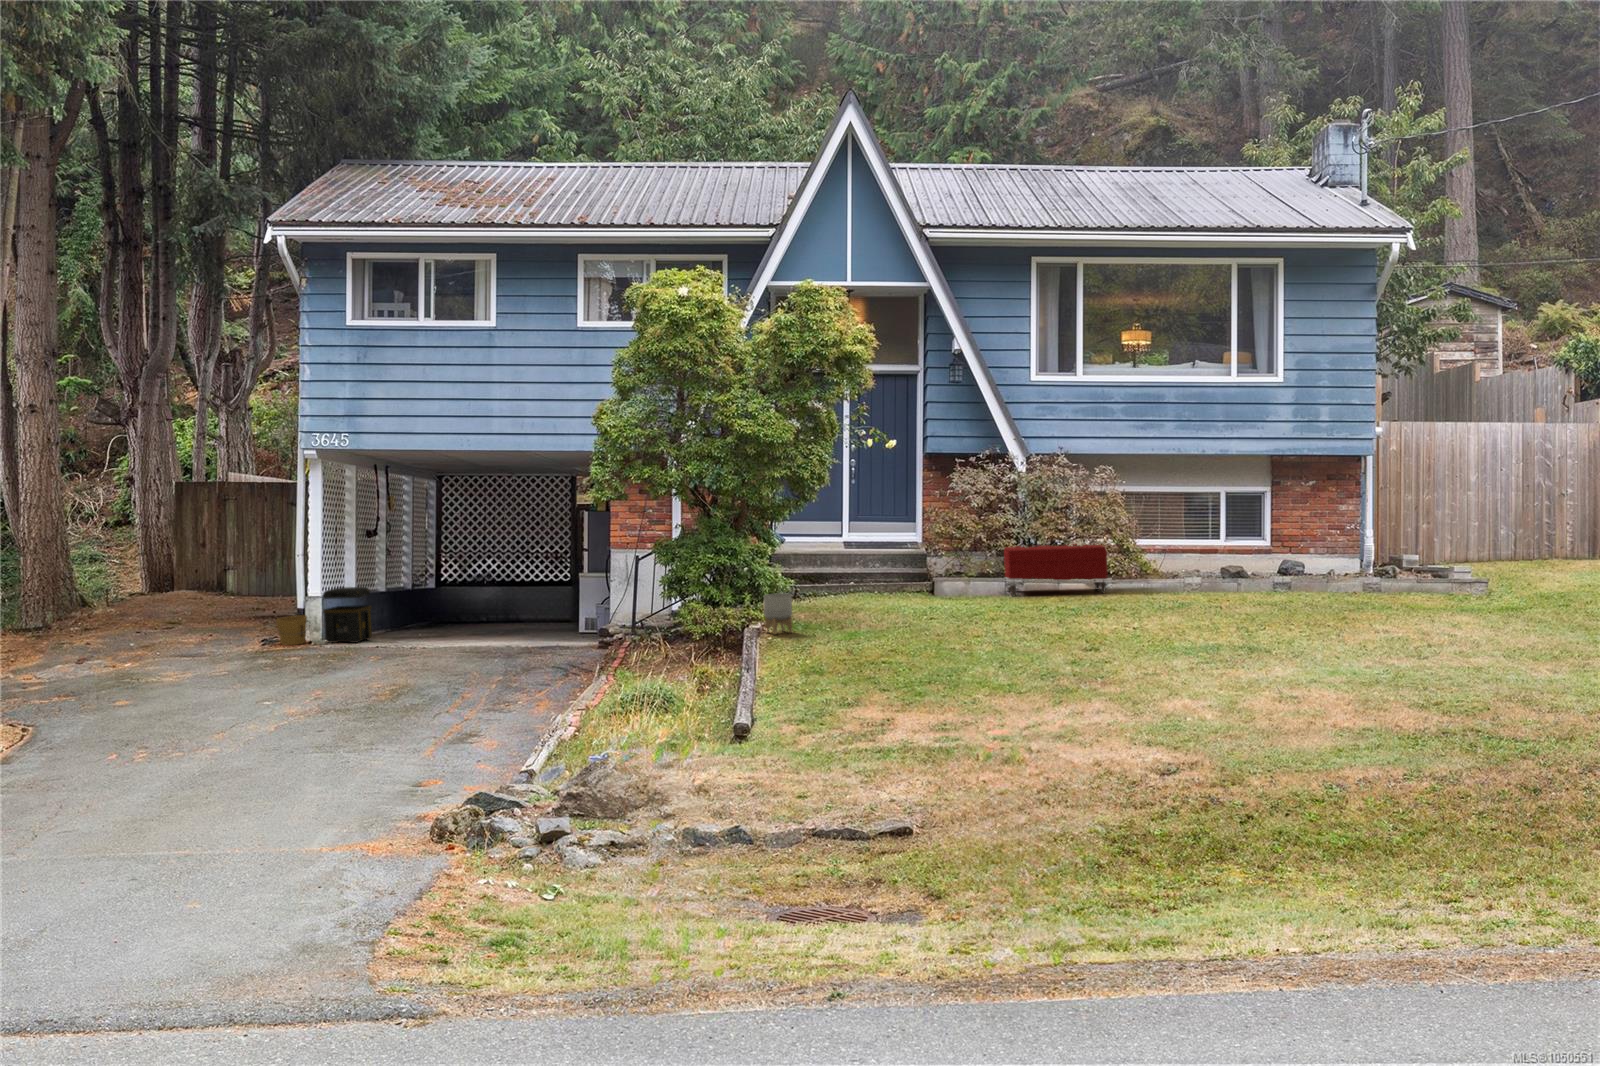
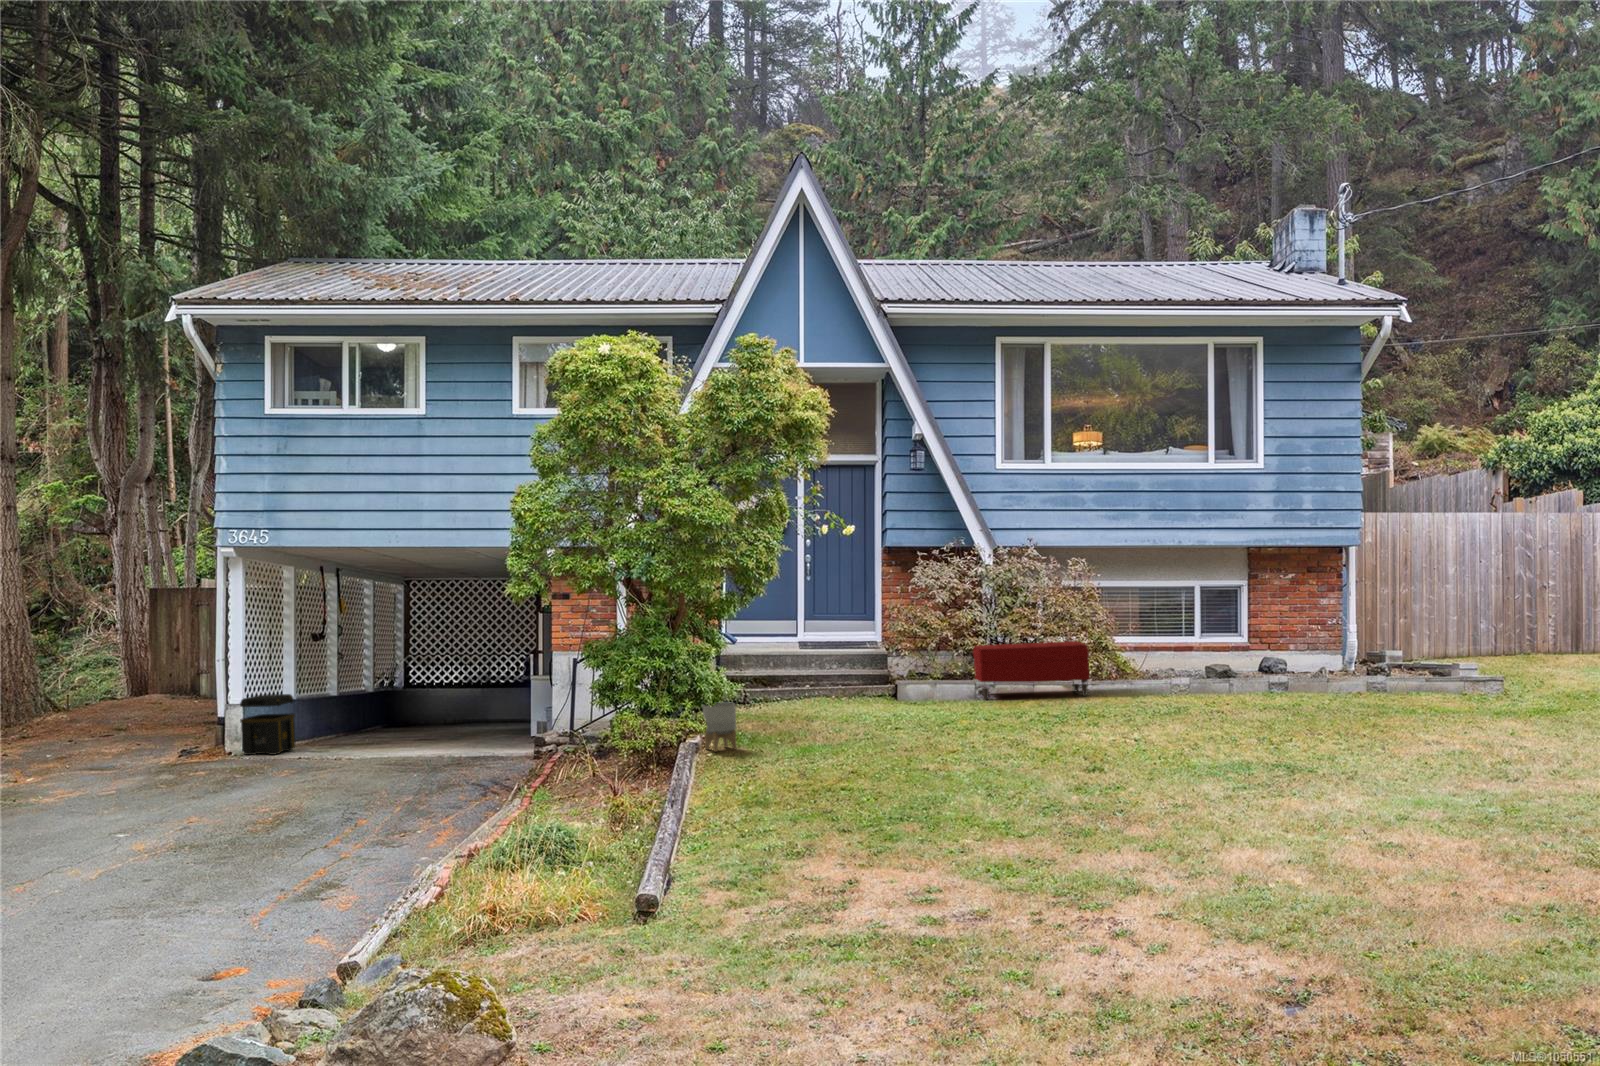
bucket: present [276,615,308,645] -> none [184,725,226,758]

